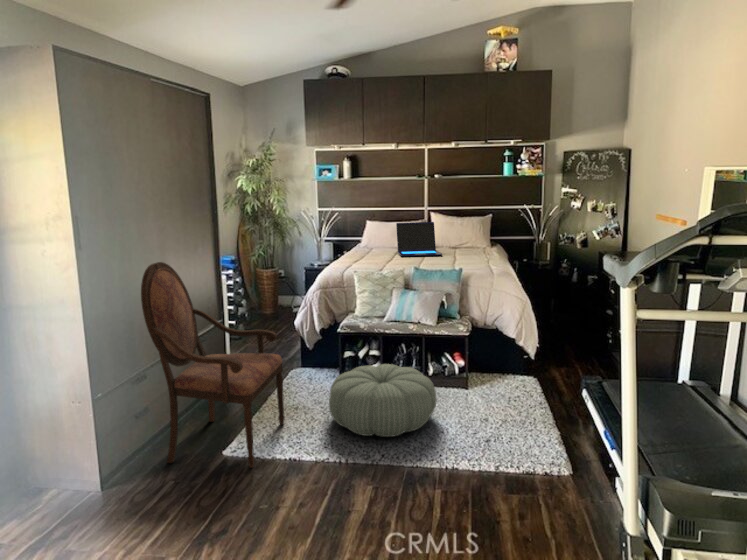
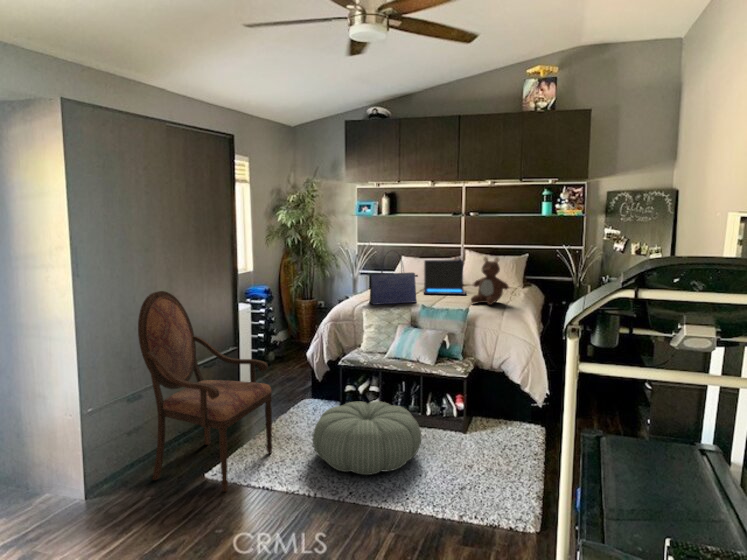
tote bag: none [353,213,400,269] -> present [369,252,418,305]
teddy bear: none [452,217,488,264] -> present [471,257,508,305]

